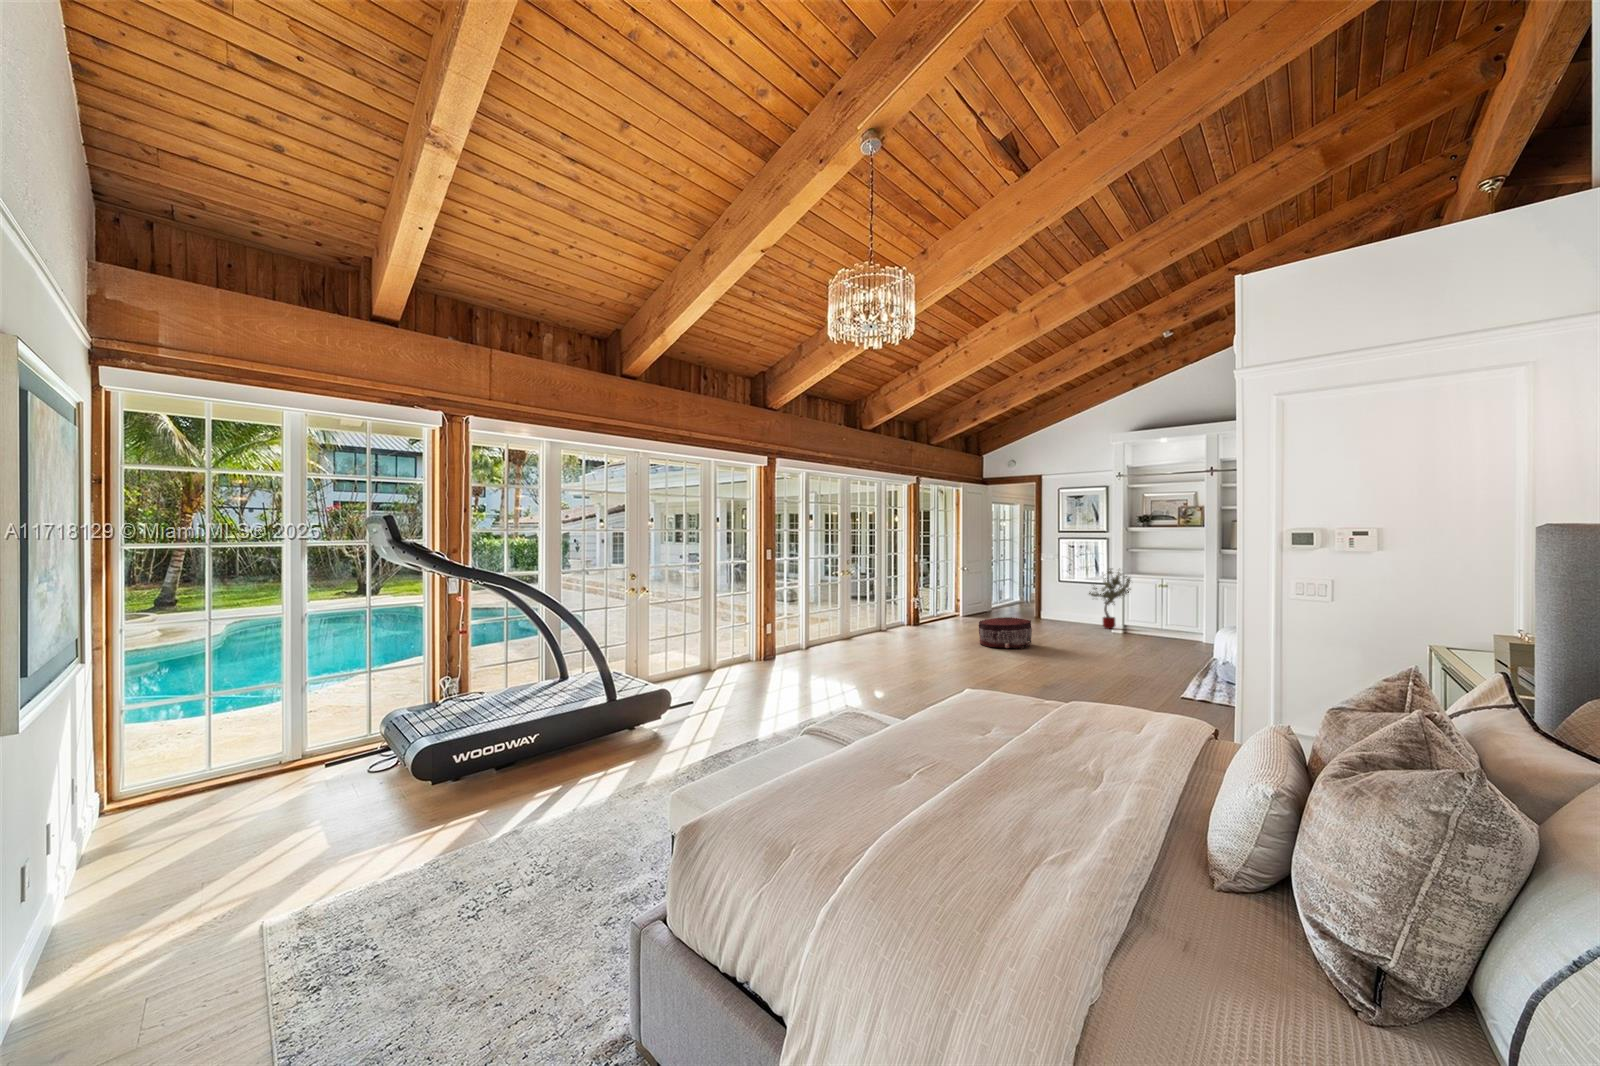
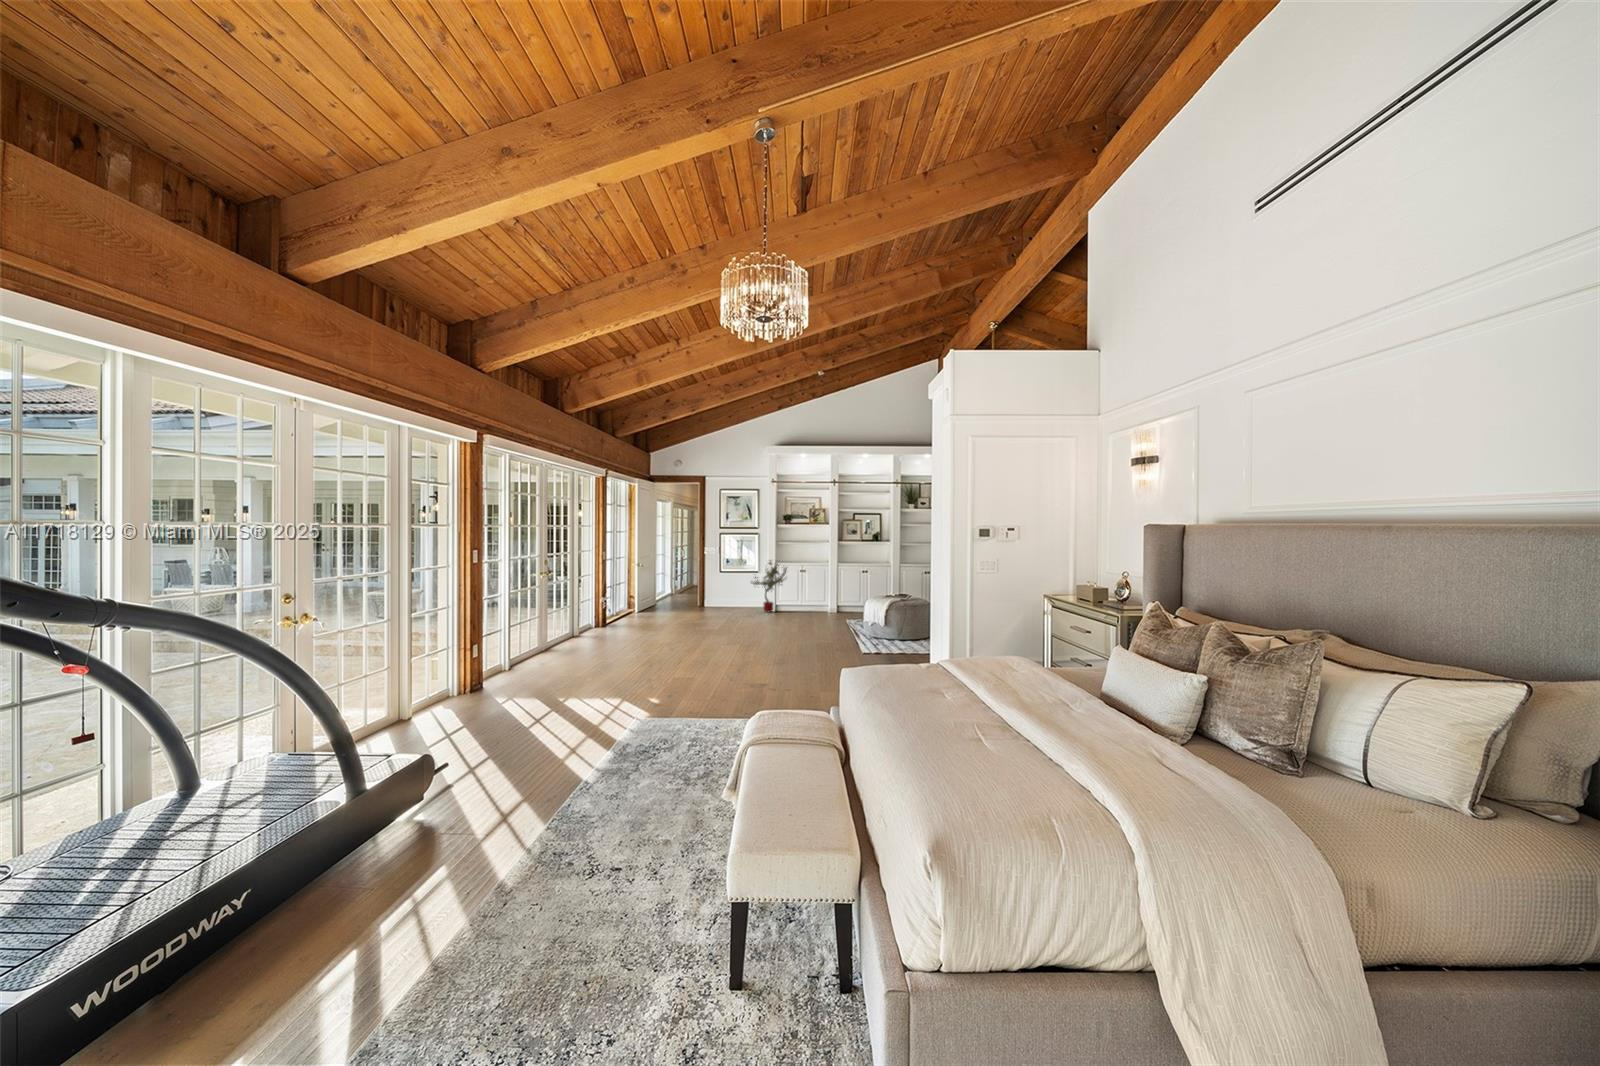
pouf: present [978,617,1032,649] -> none [681,609,730,640]

